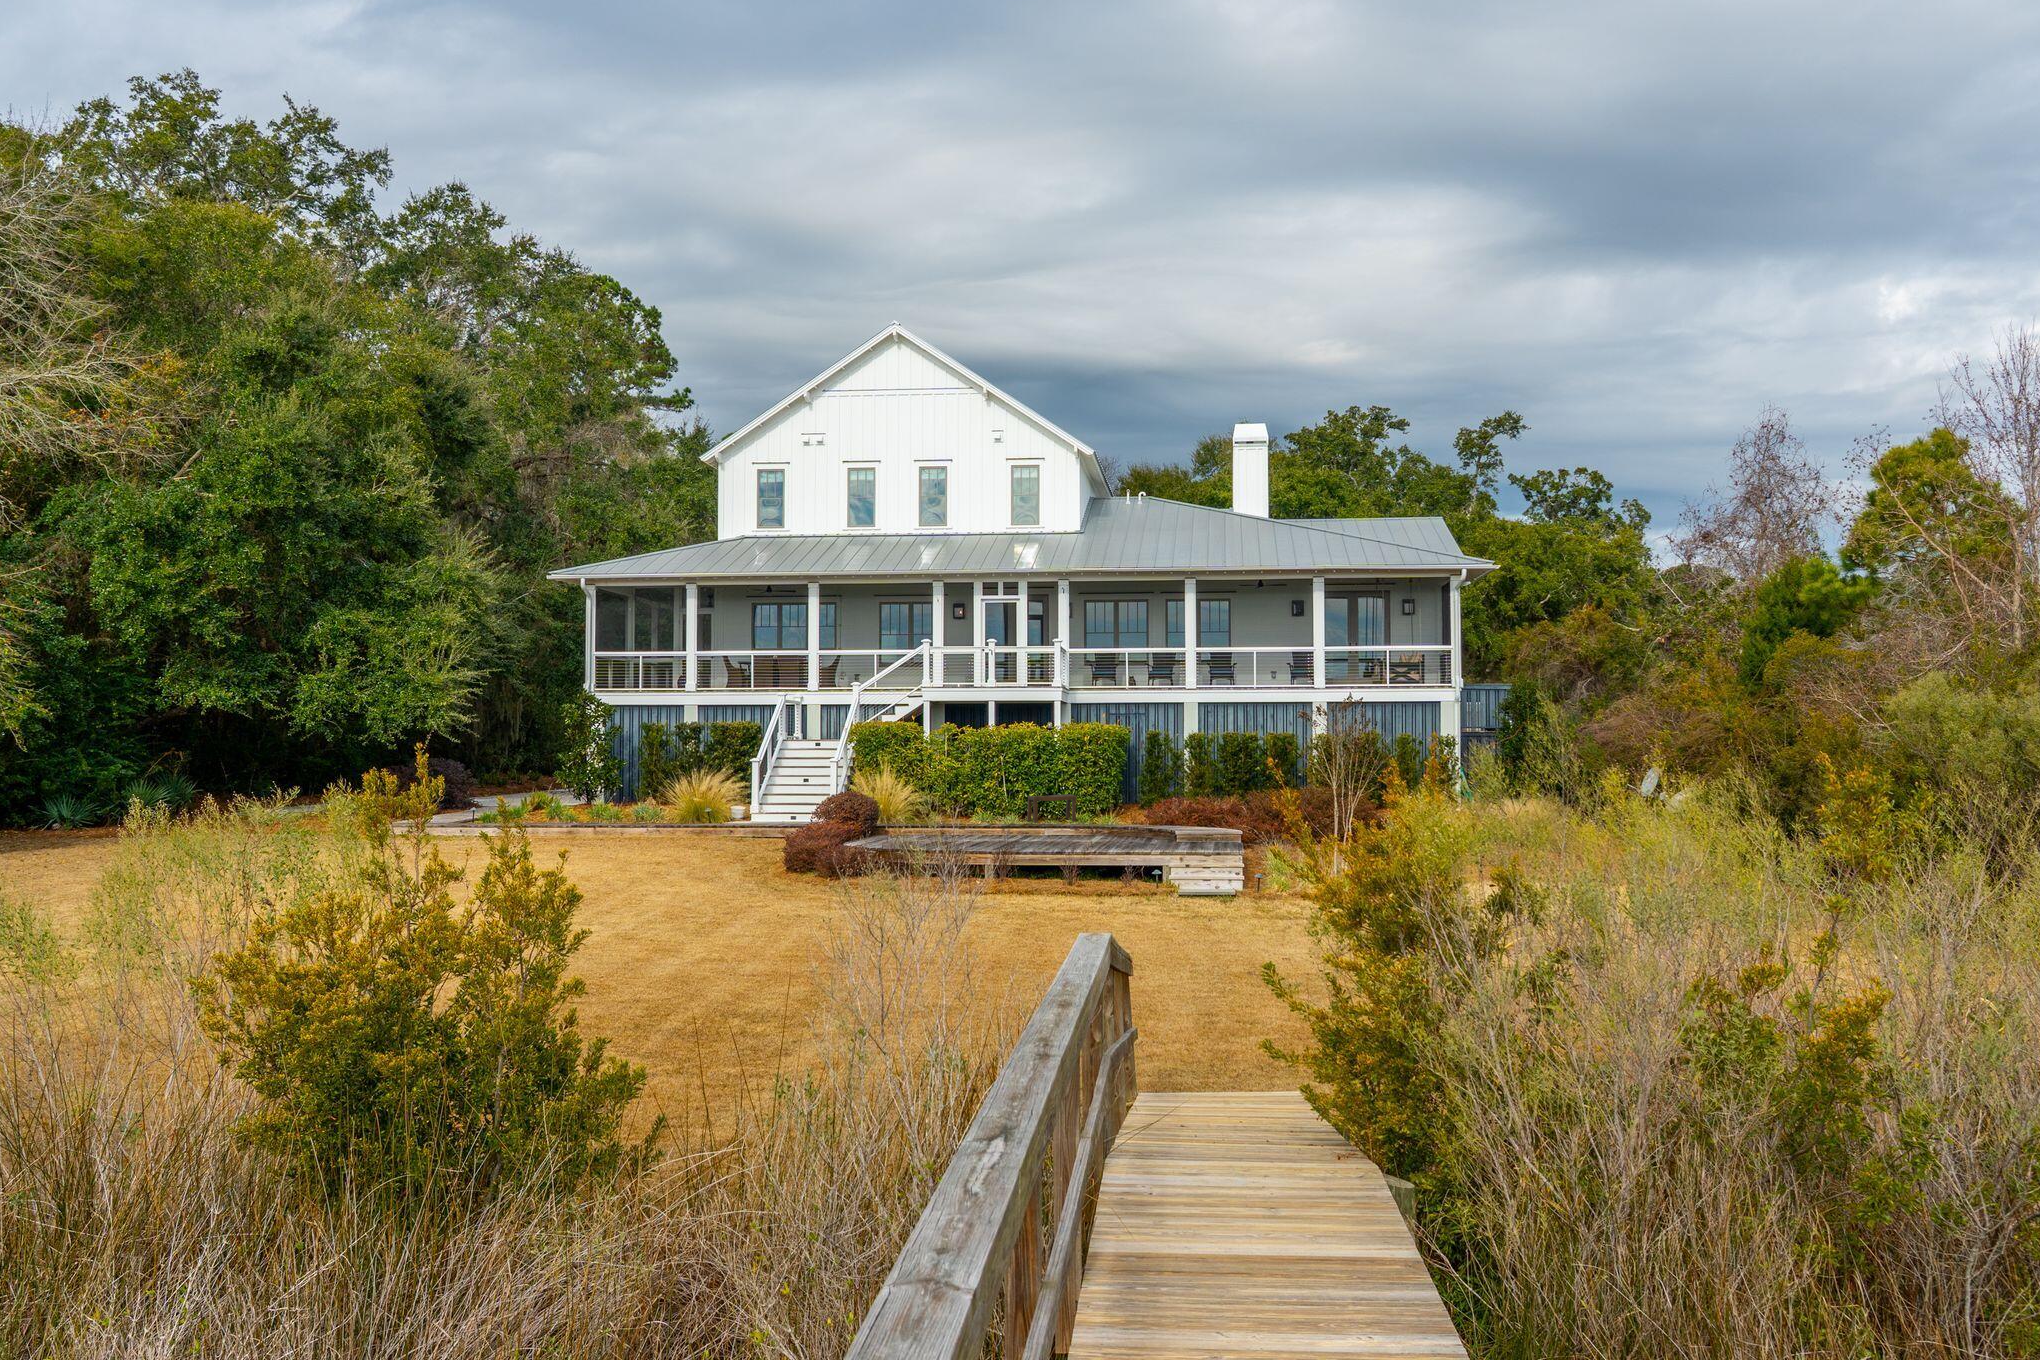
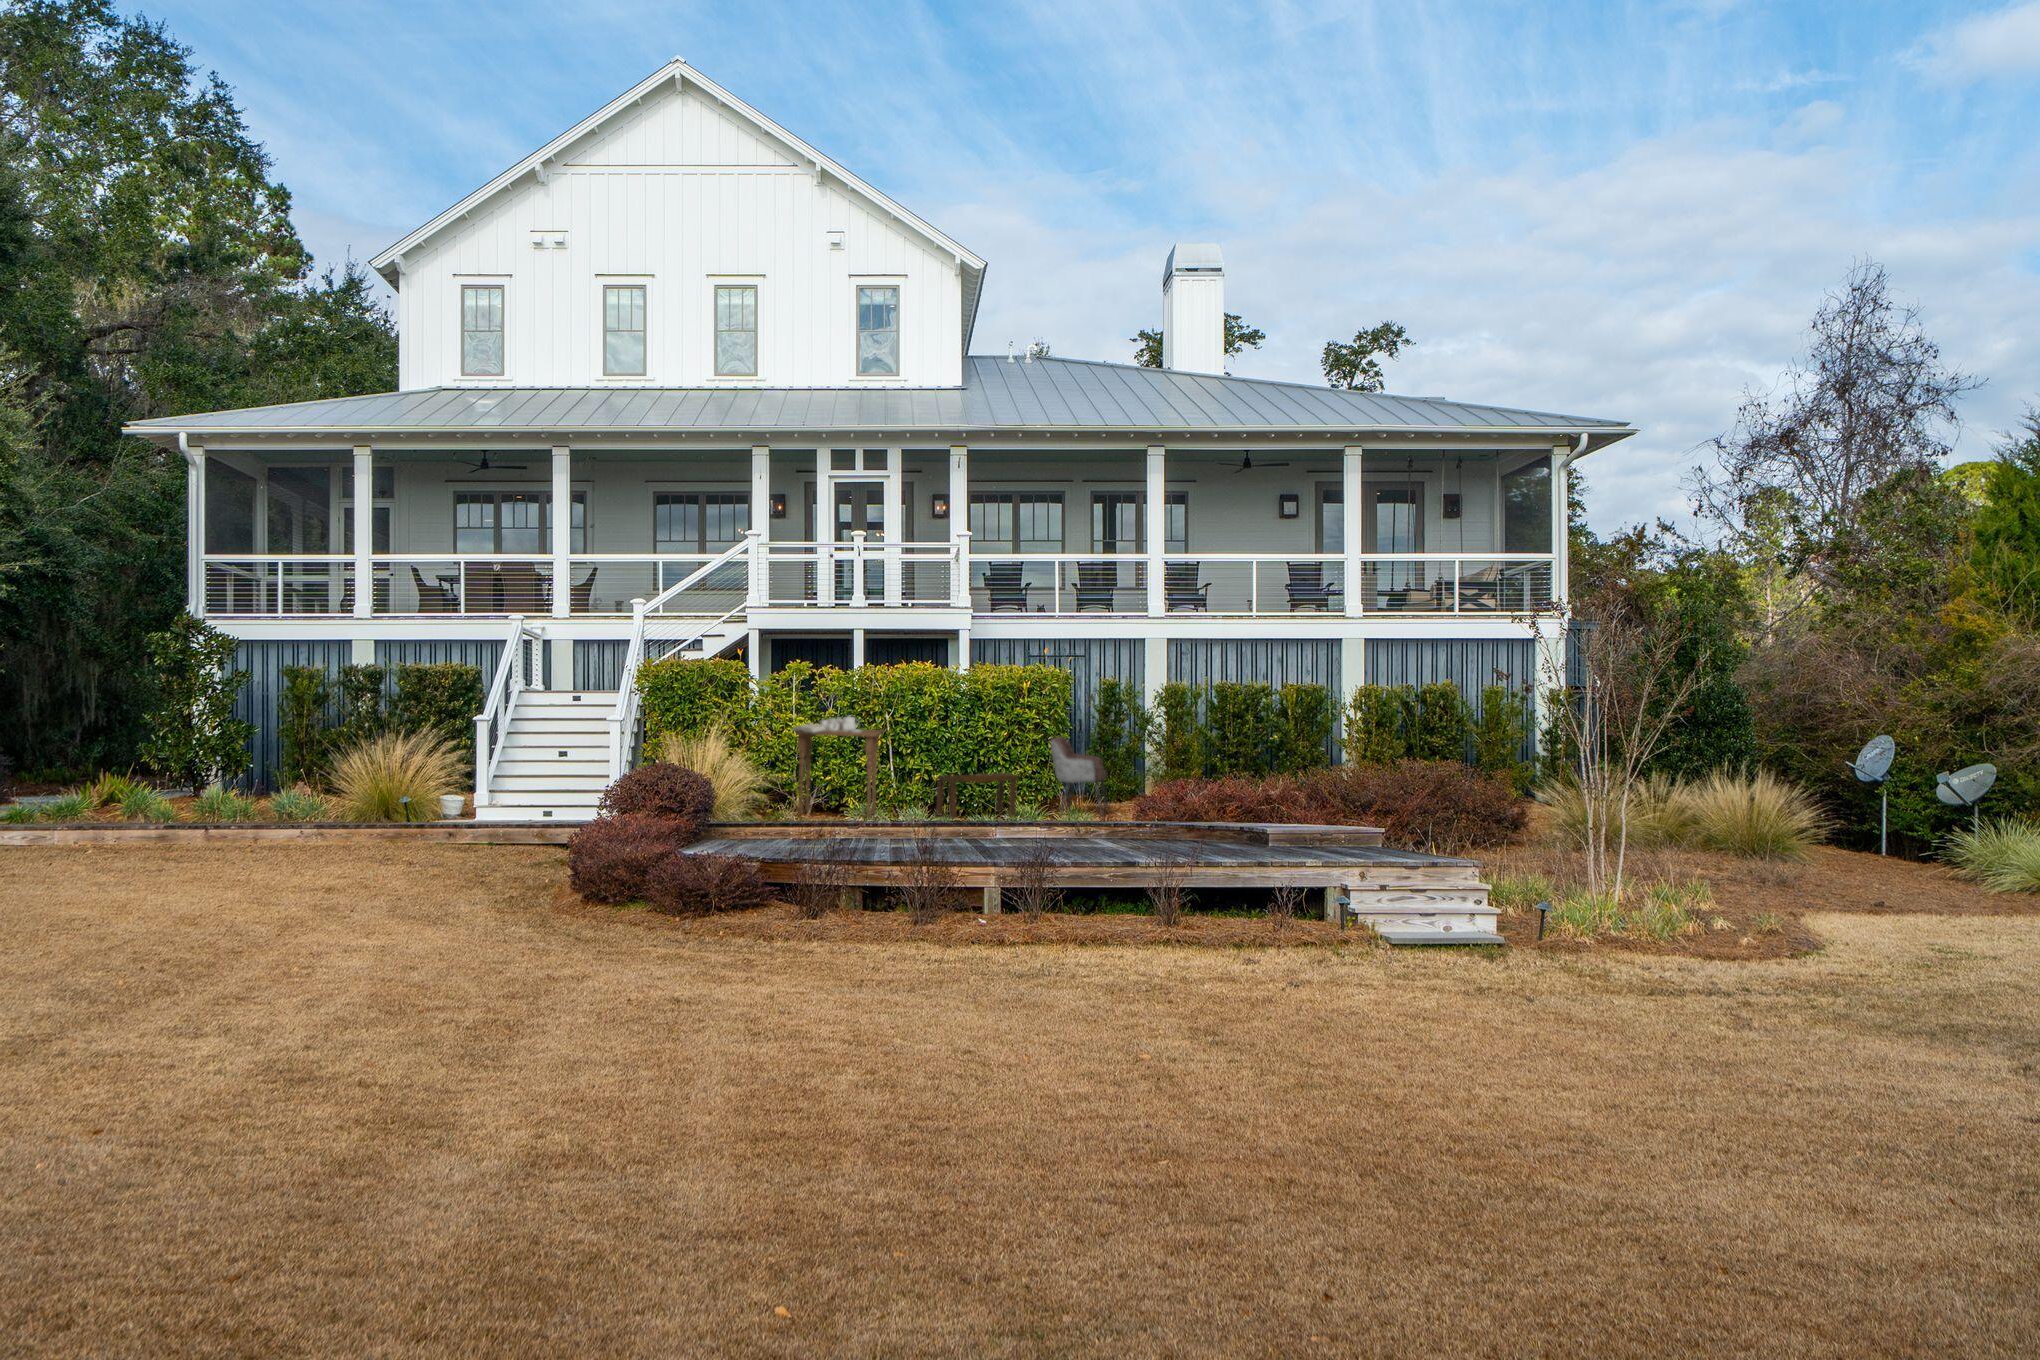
side table: none [938,759,995,823] -> present [793,716,882,818]
armchair: none [1100,772,1137,822] -> present [1051,737,1108,816]

